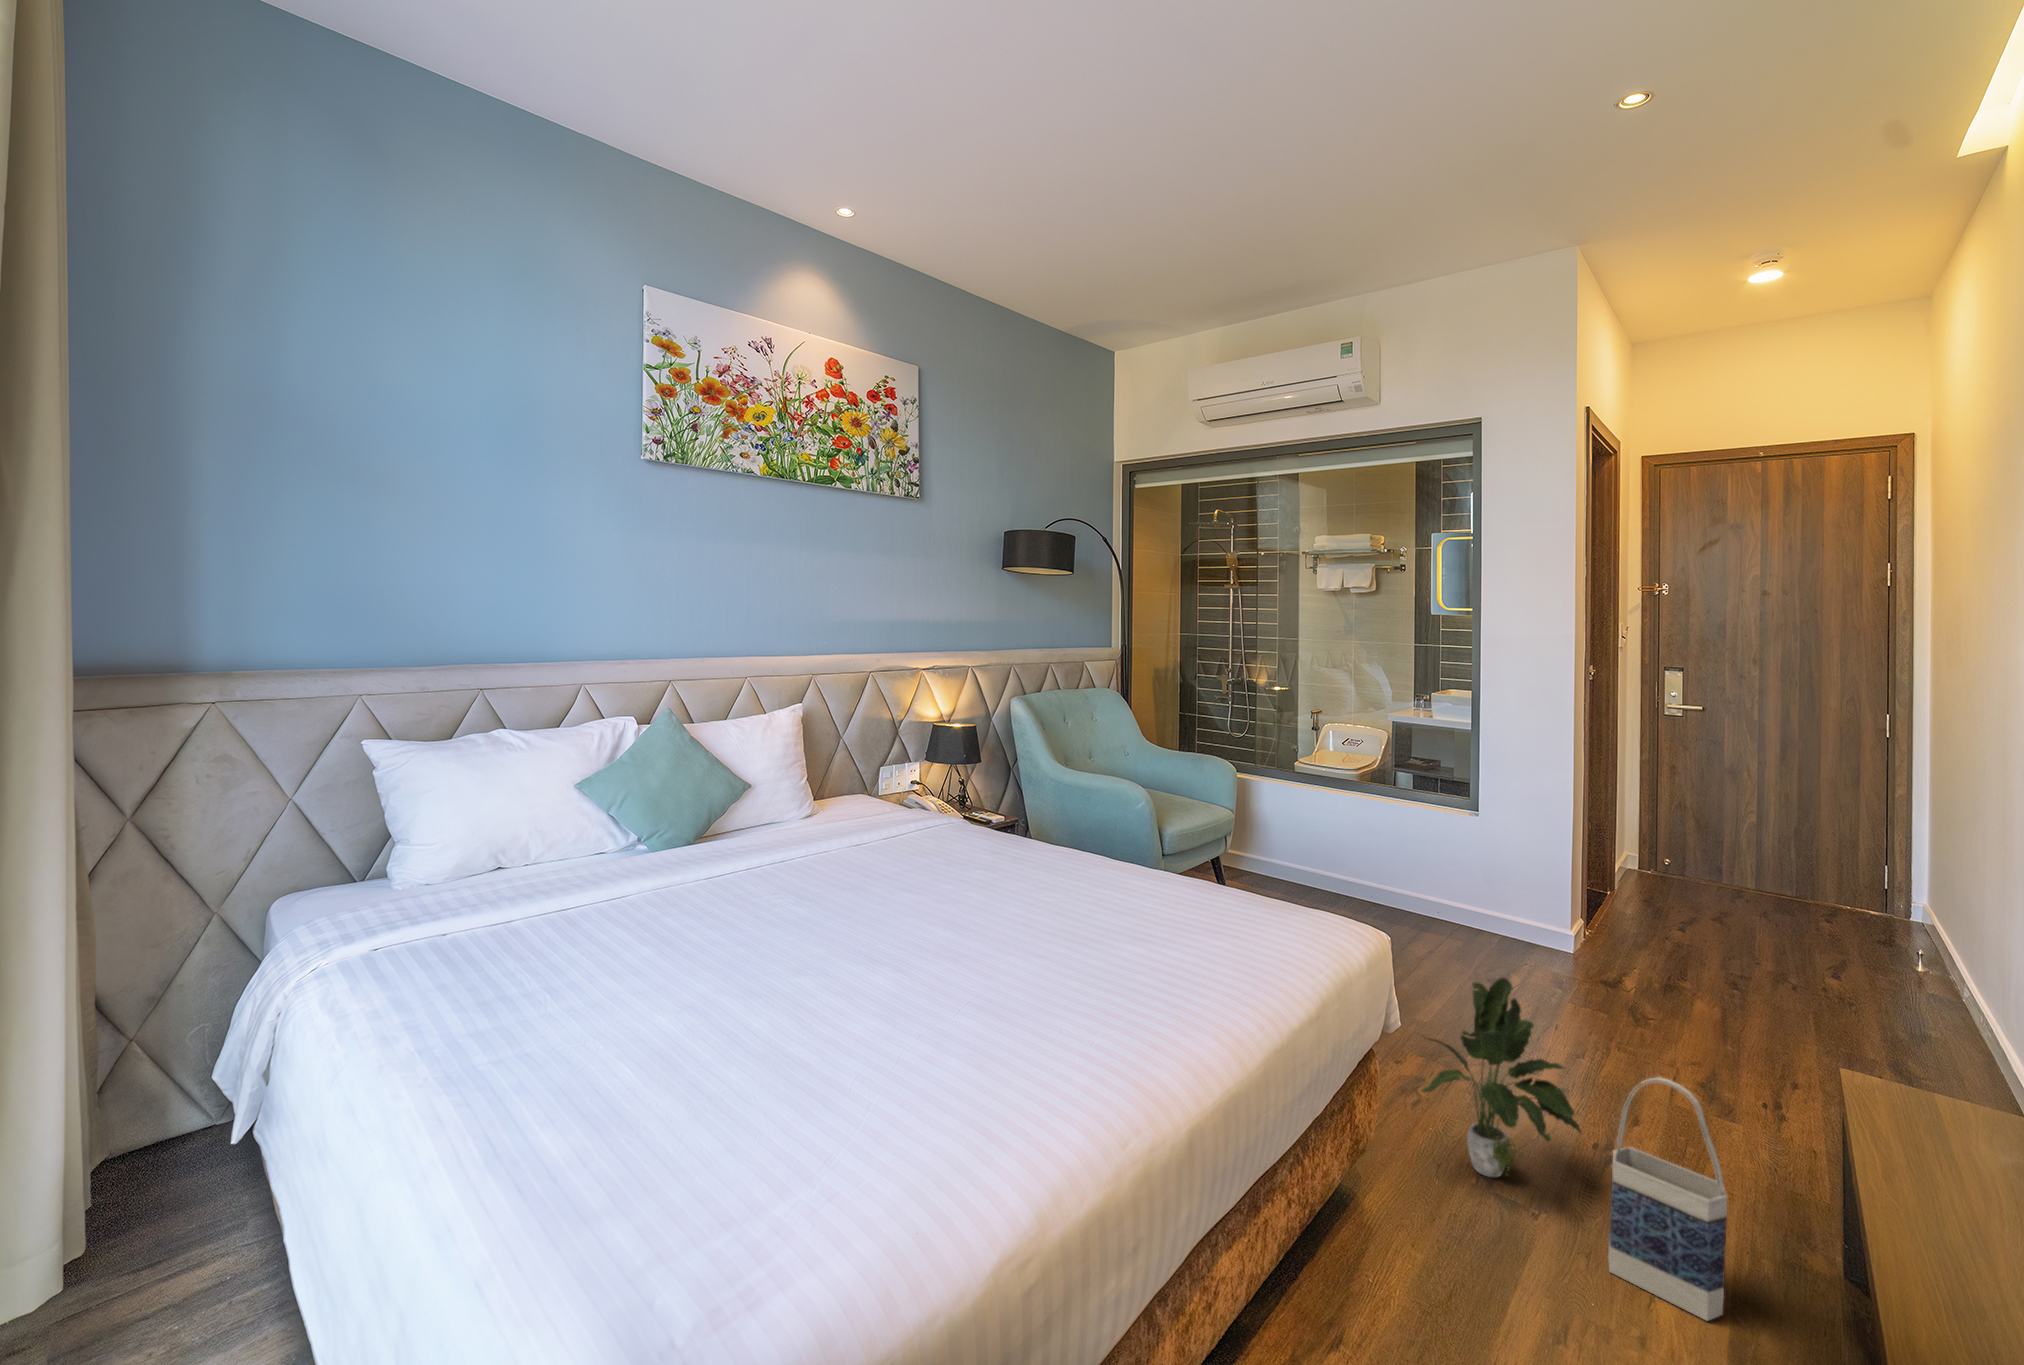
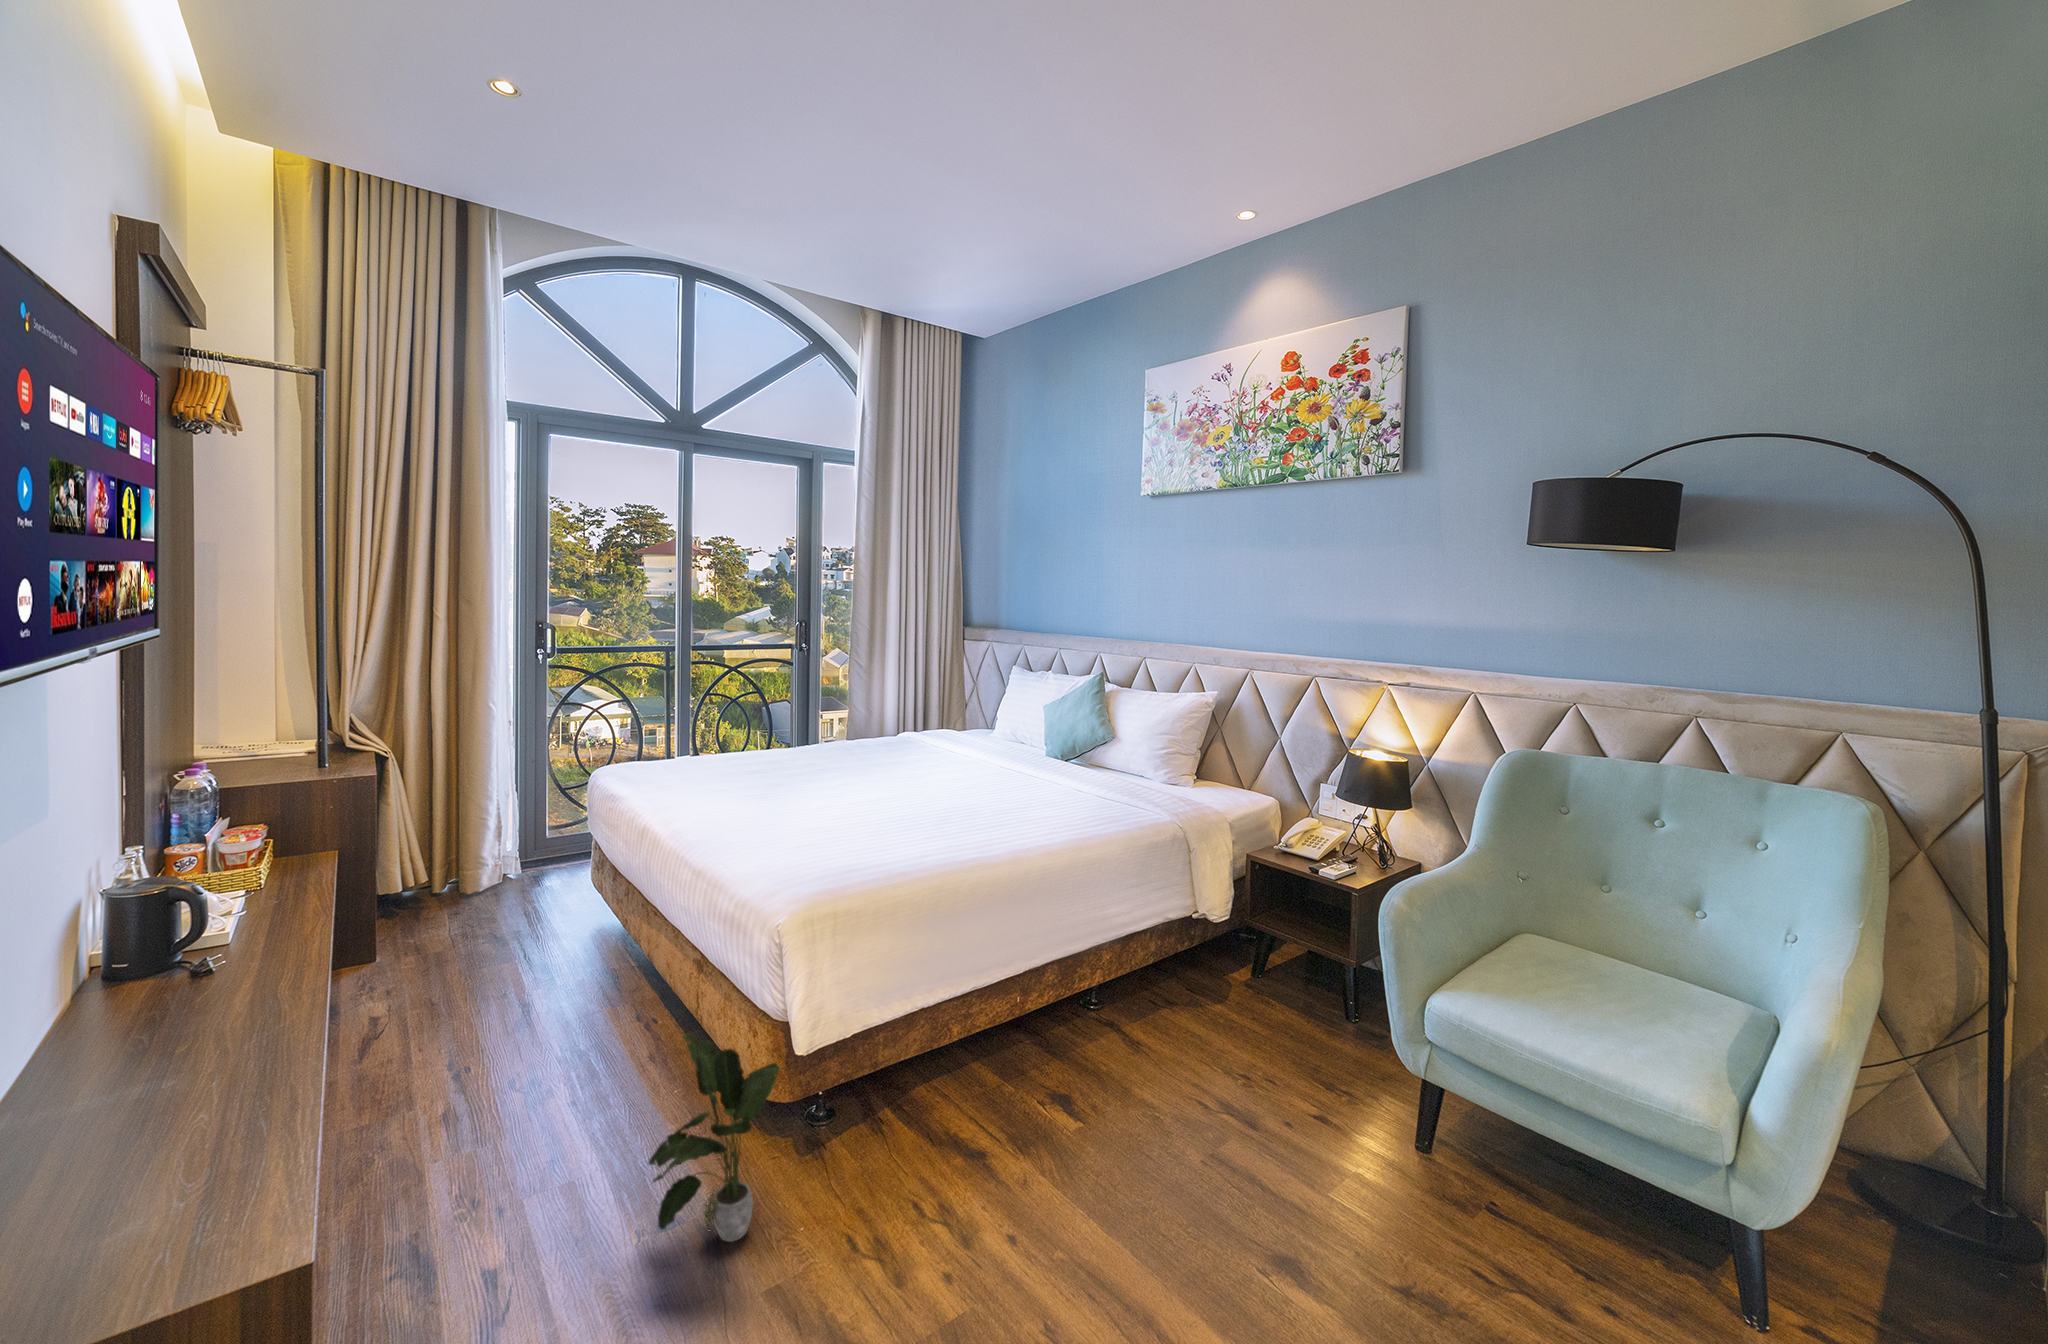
bag: present [1608,1077,1727,1321] -> none [485,1086,590,1301]

